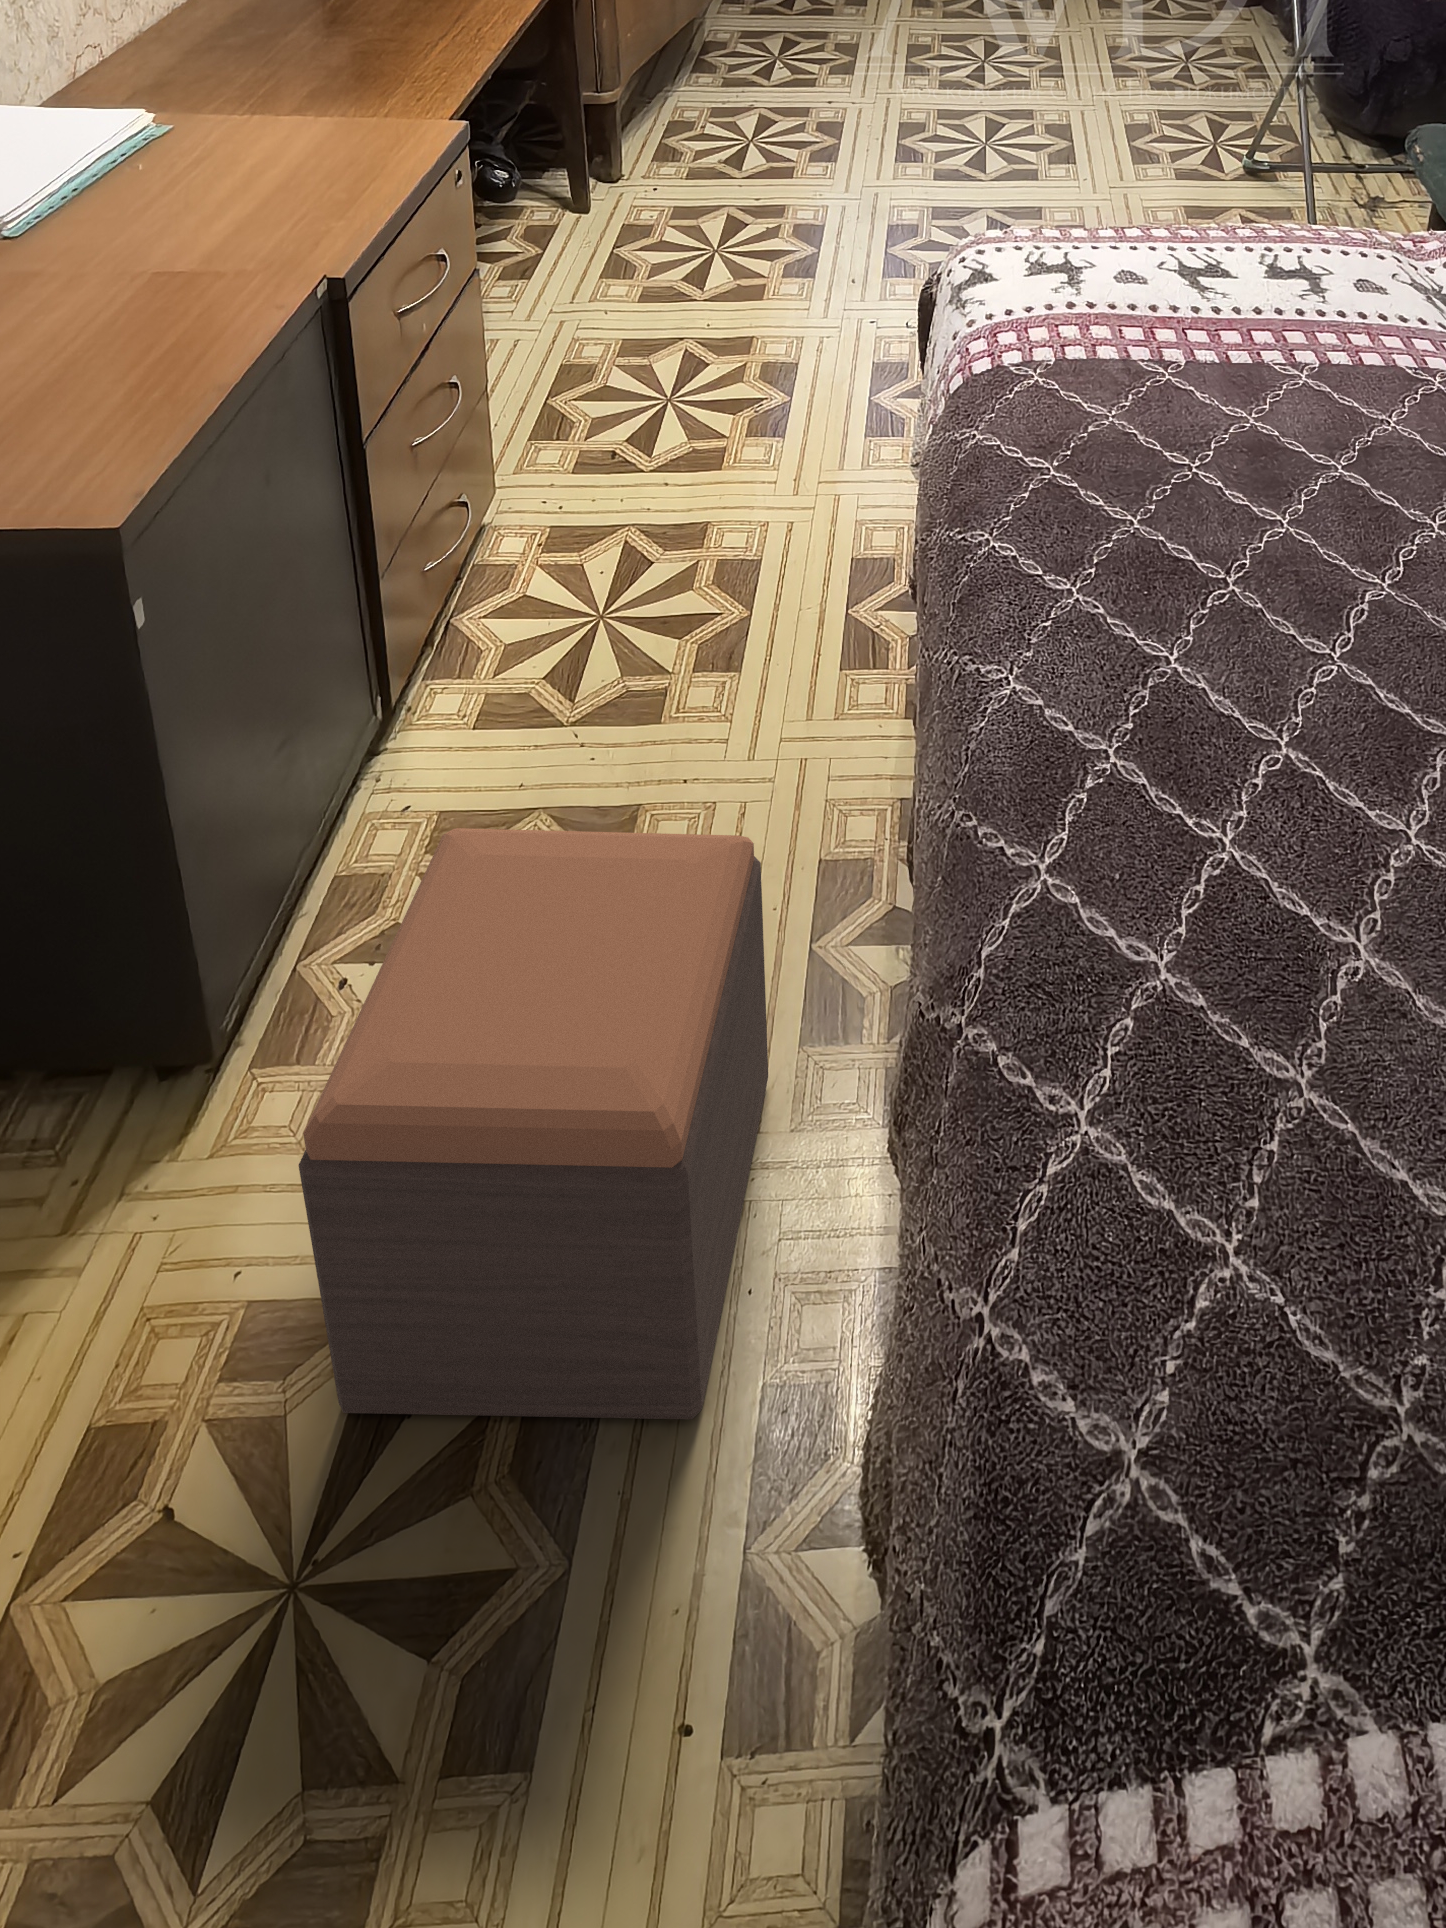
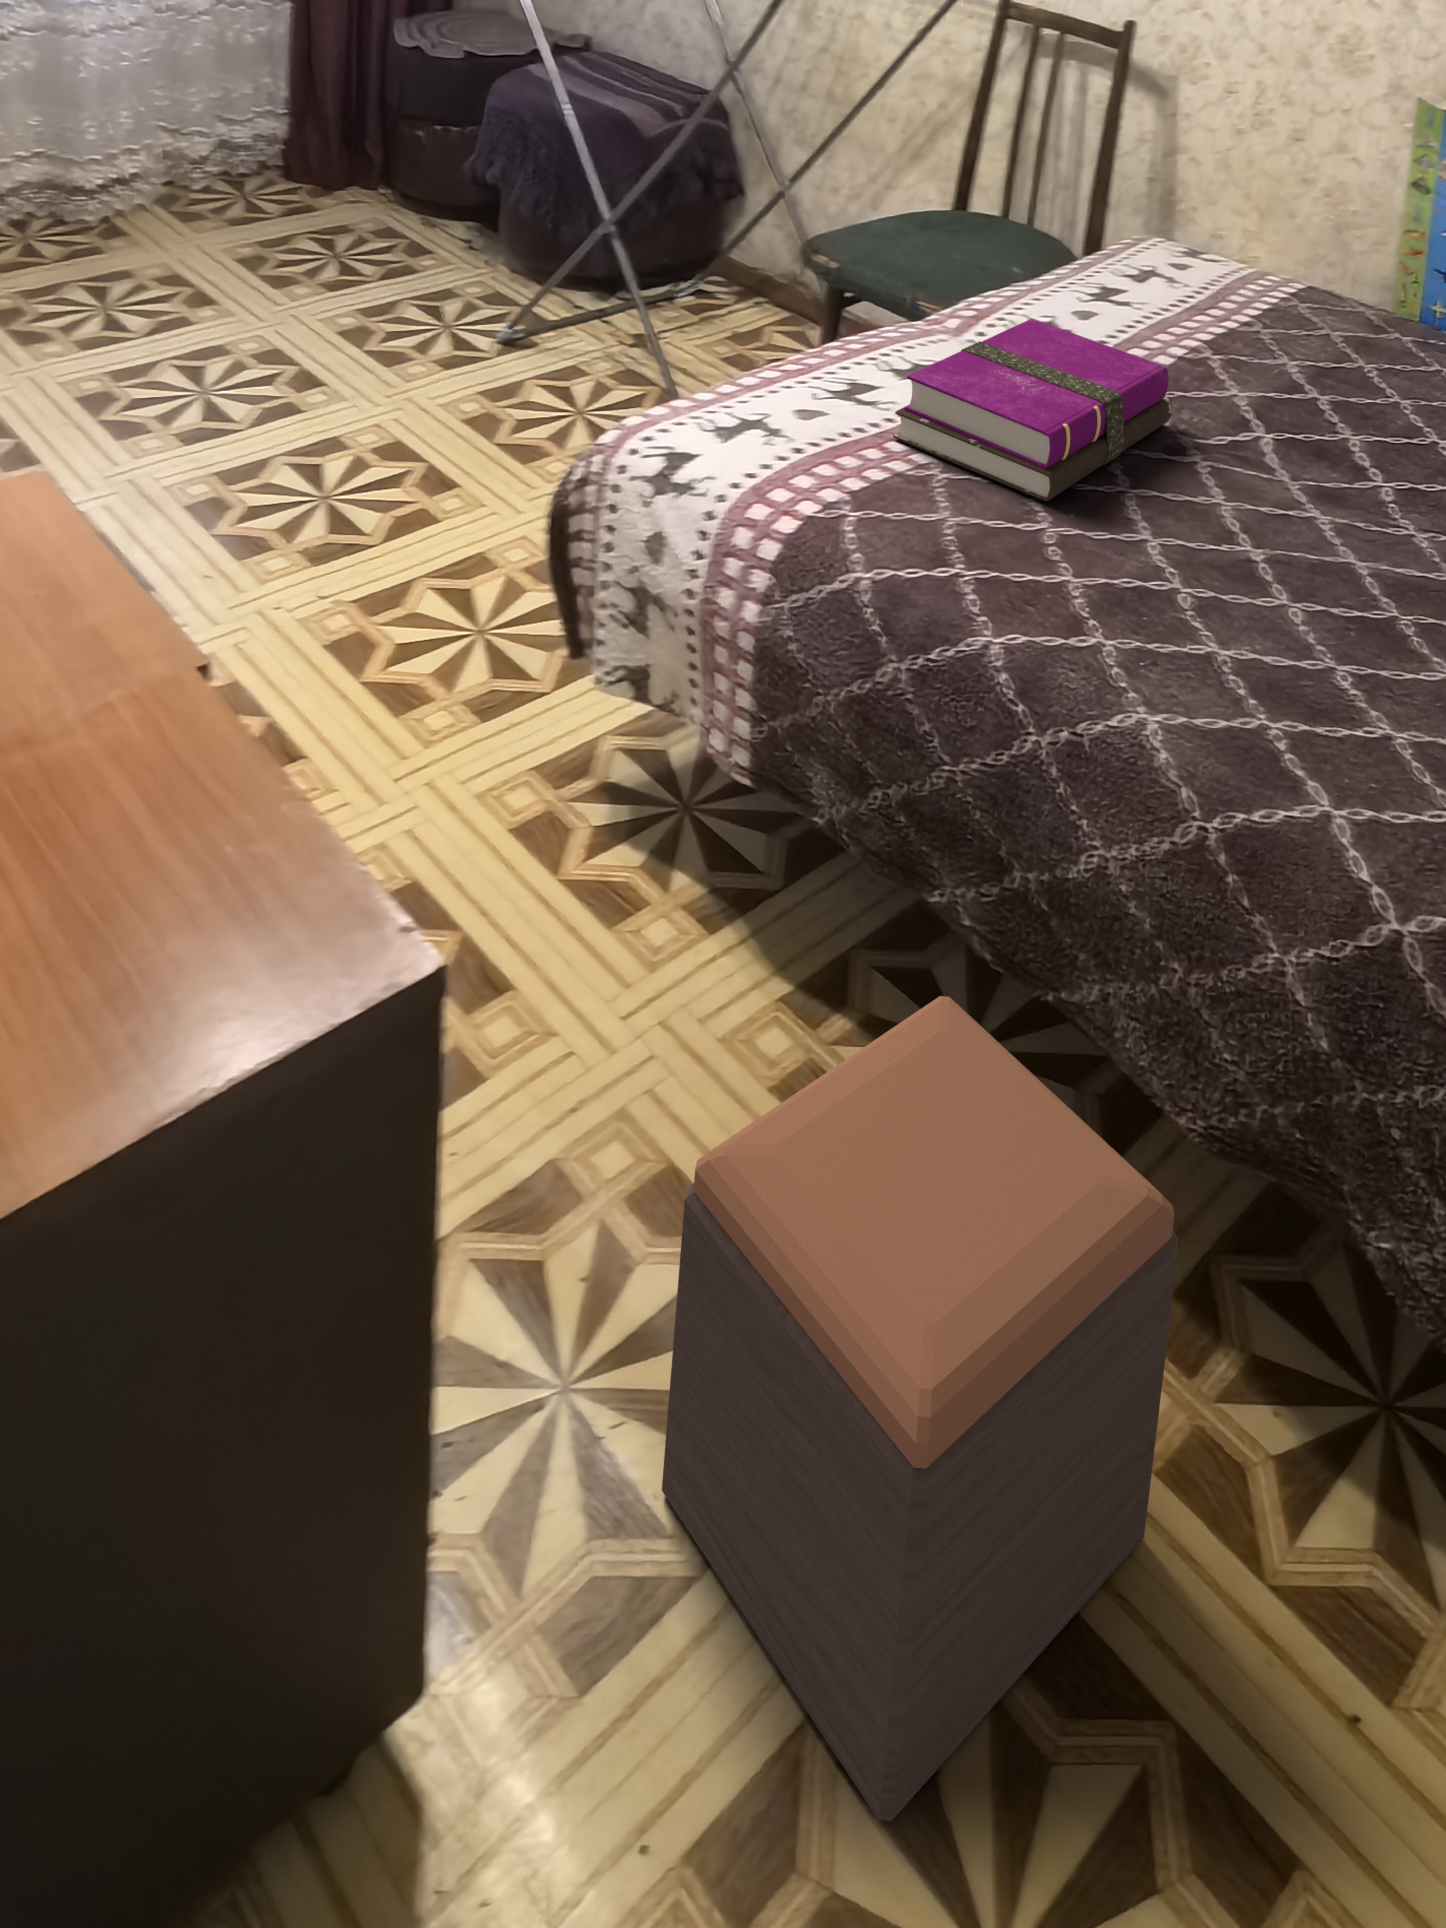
notebook: none [1100,249,1423,437] -> present [893,319,1172,501]

